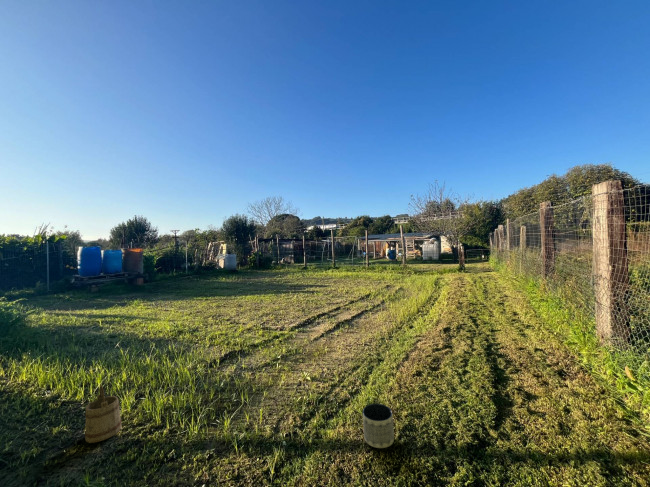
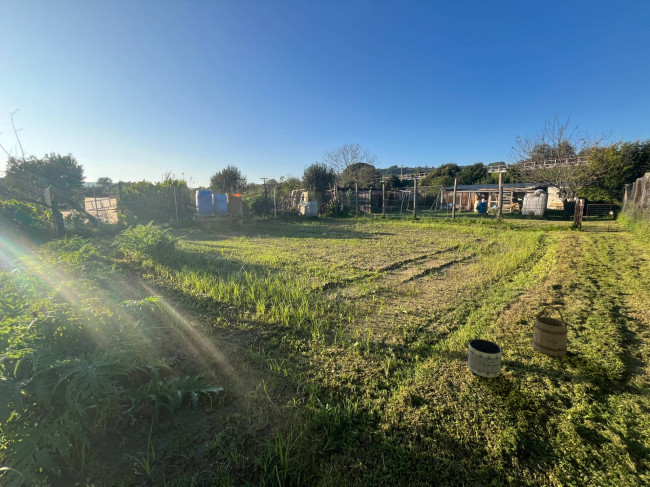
bucket: present [85,386,122,443] -> present [532,306,569,356]

